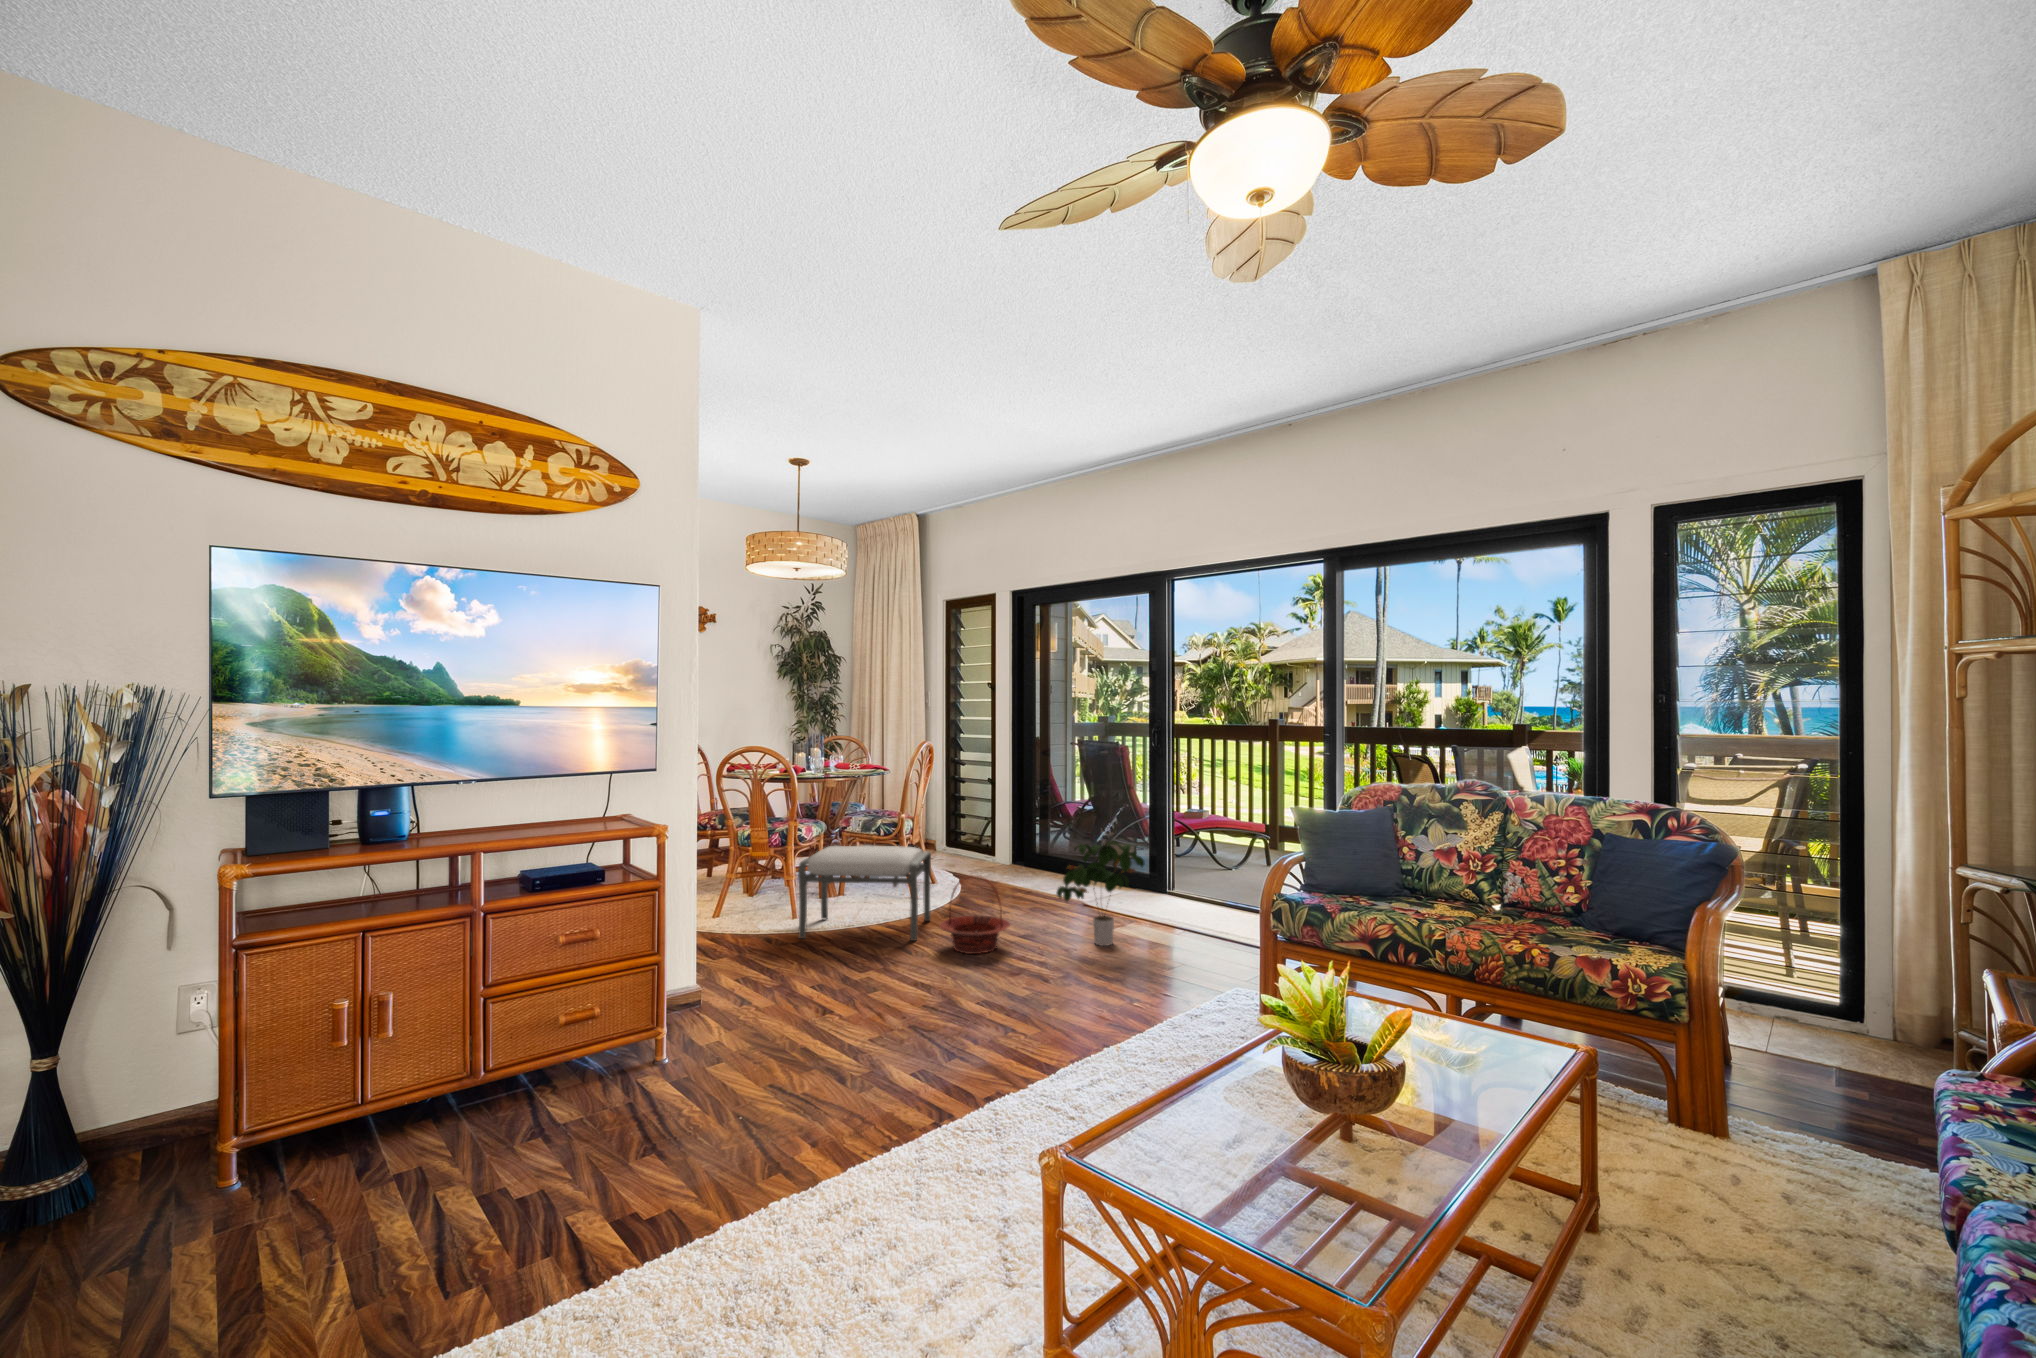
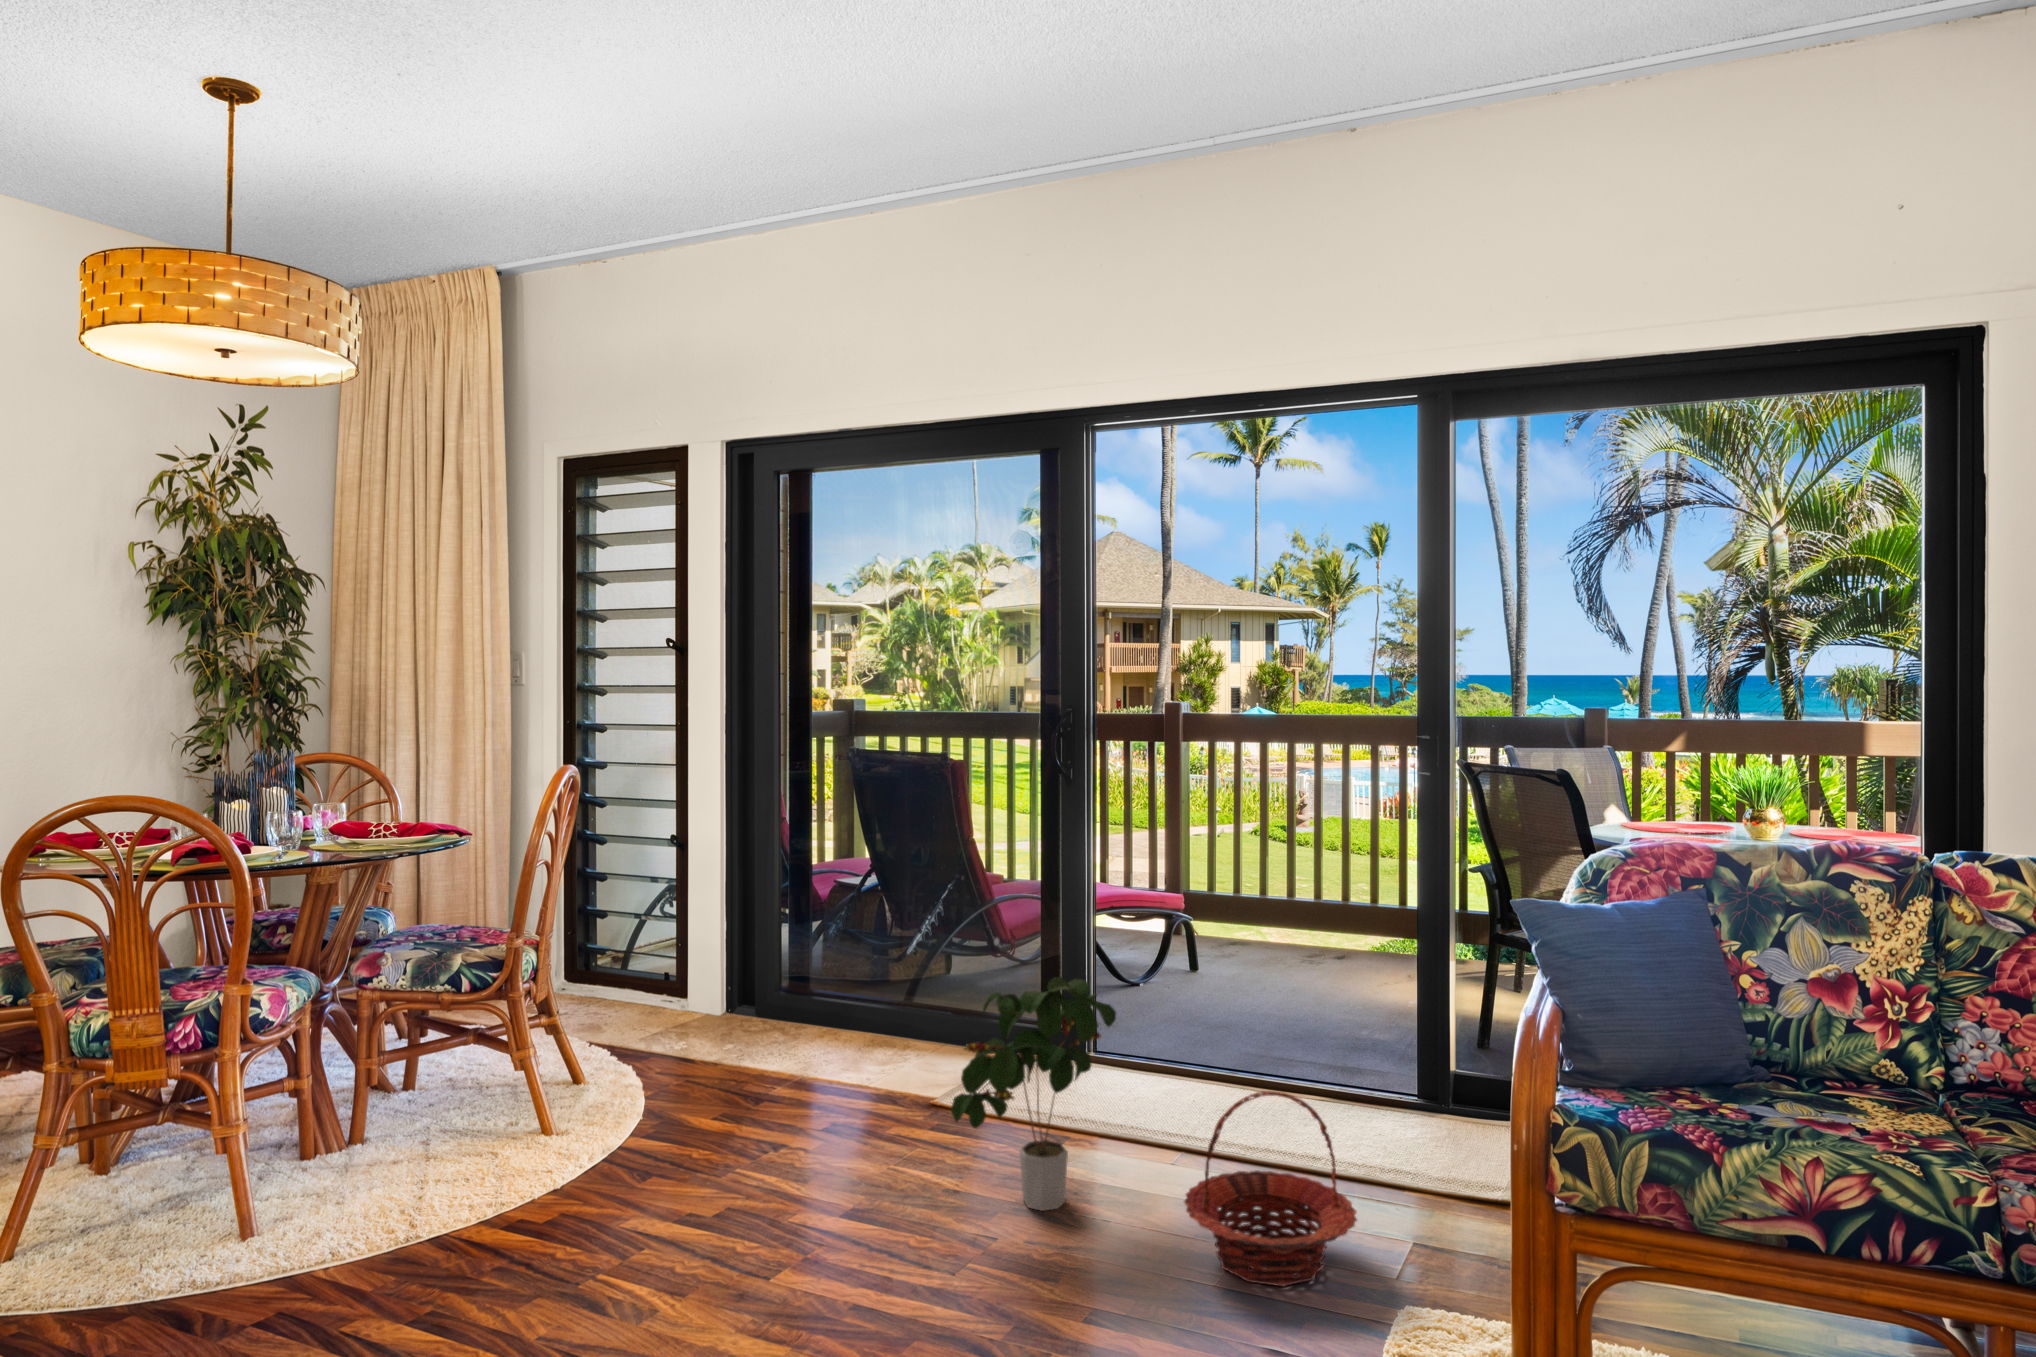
ottoman: present [798,845,931,941] -> none [274,1026,619,1313]
basket: present [940,876,1010,954] -> present [1184,1091,1357,1286]

